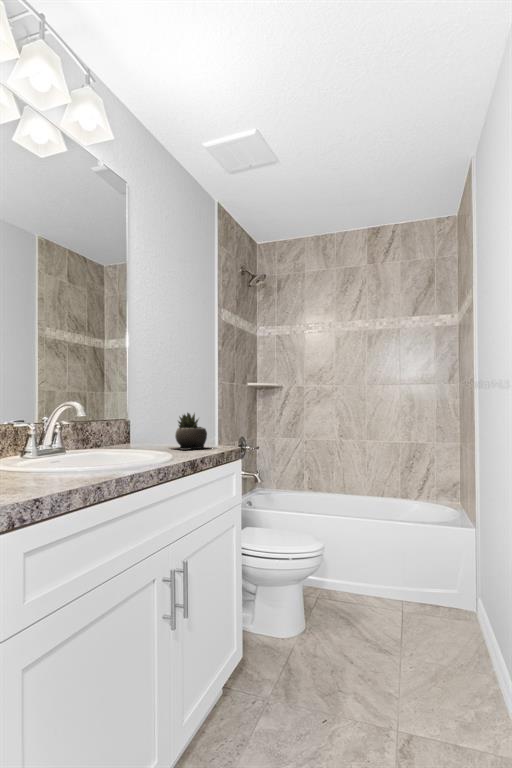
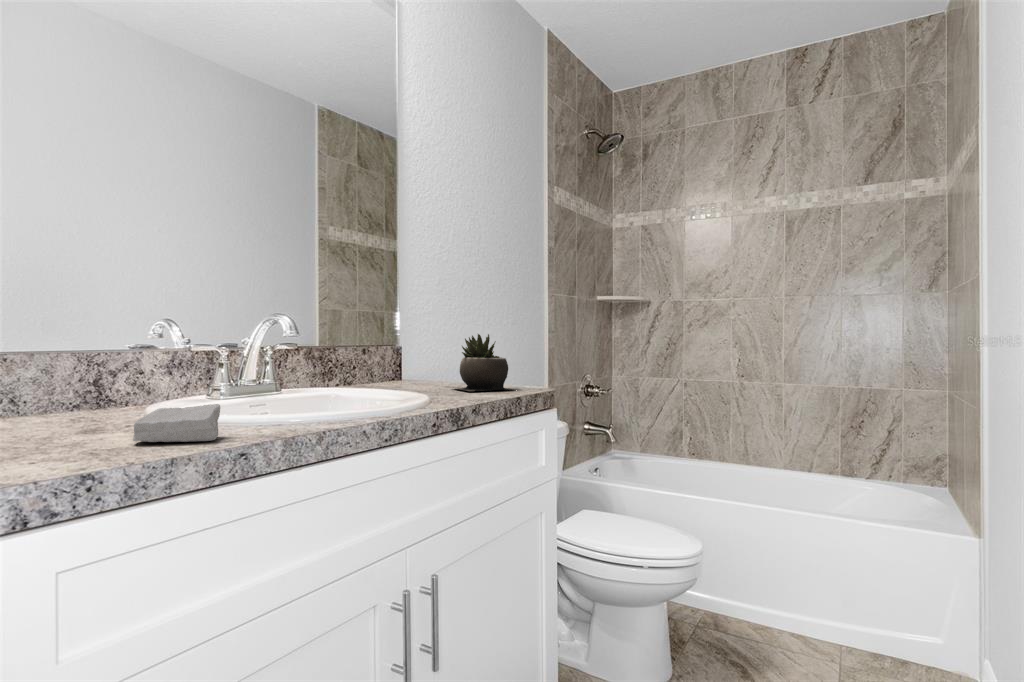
soap bar: none [31,461,80,483] -> present [133,404,220,442]

